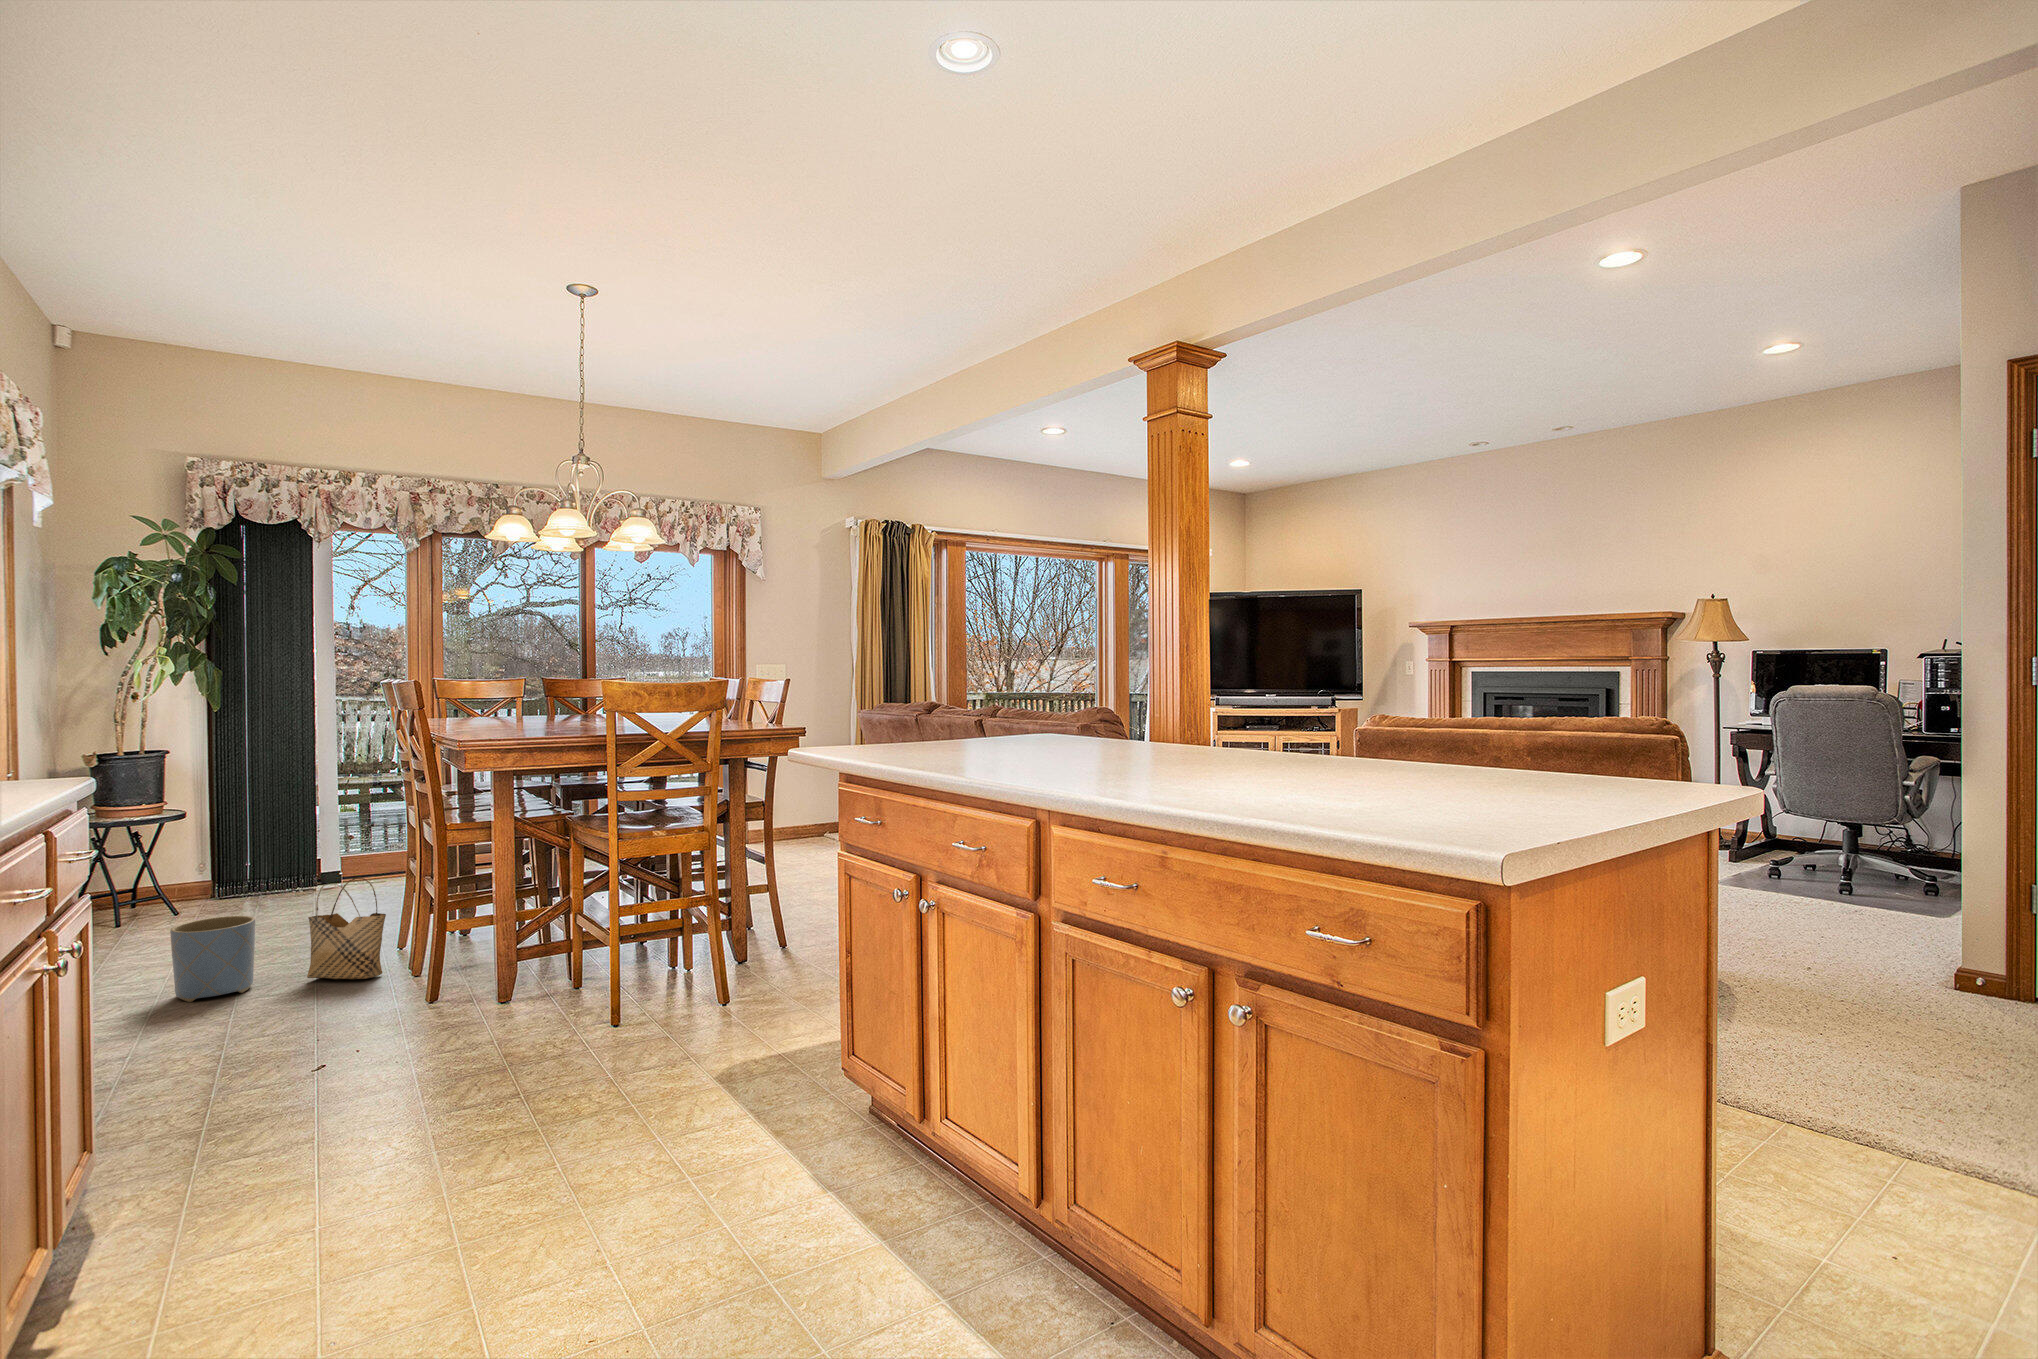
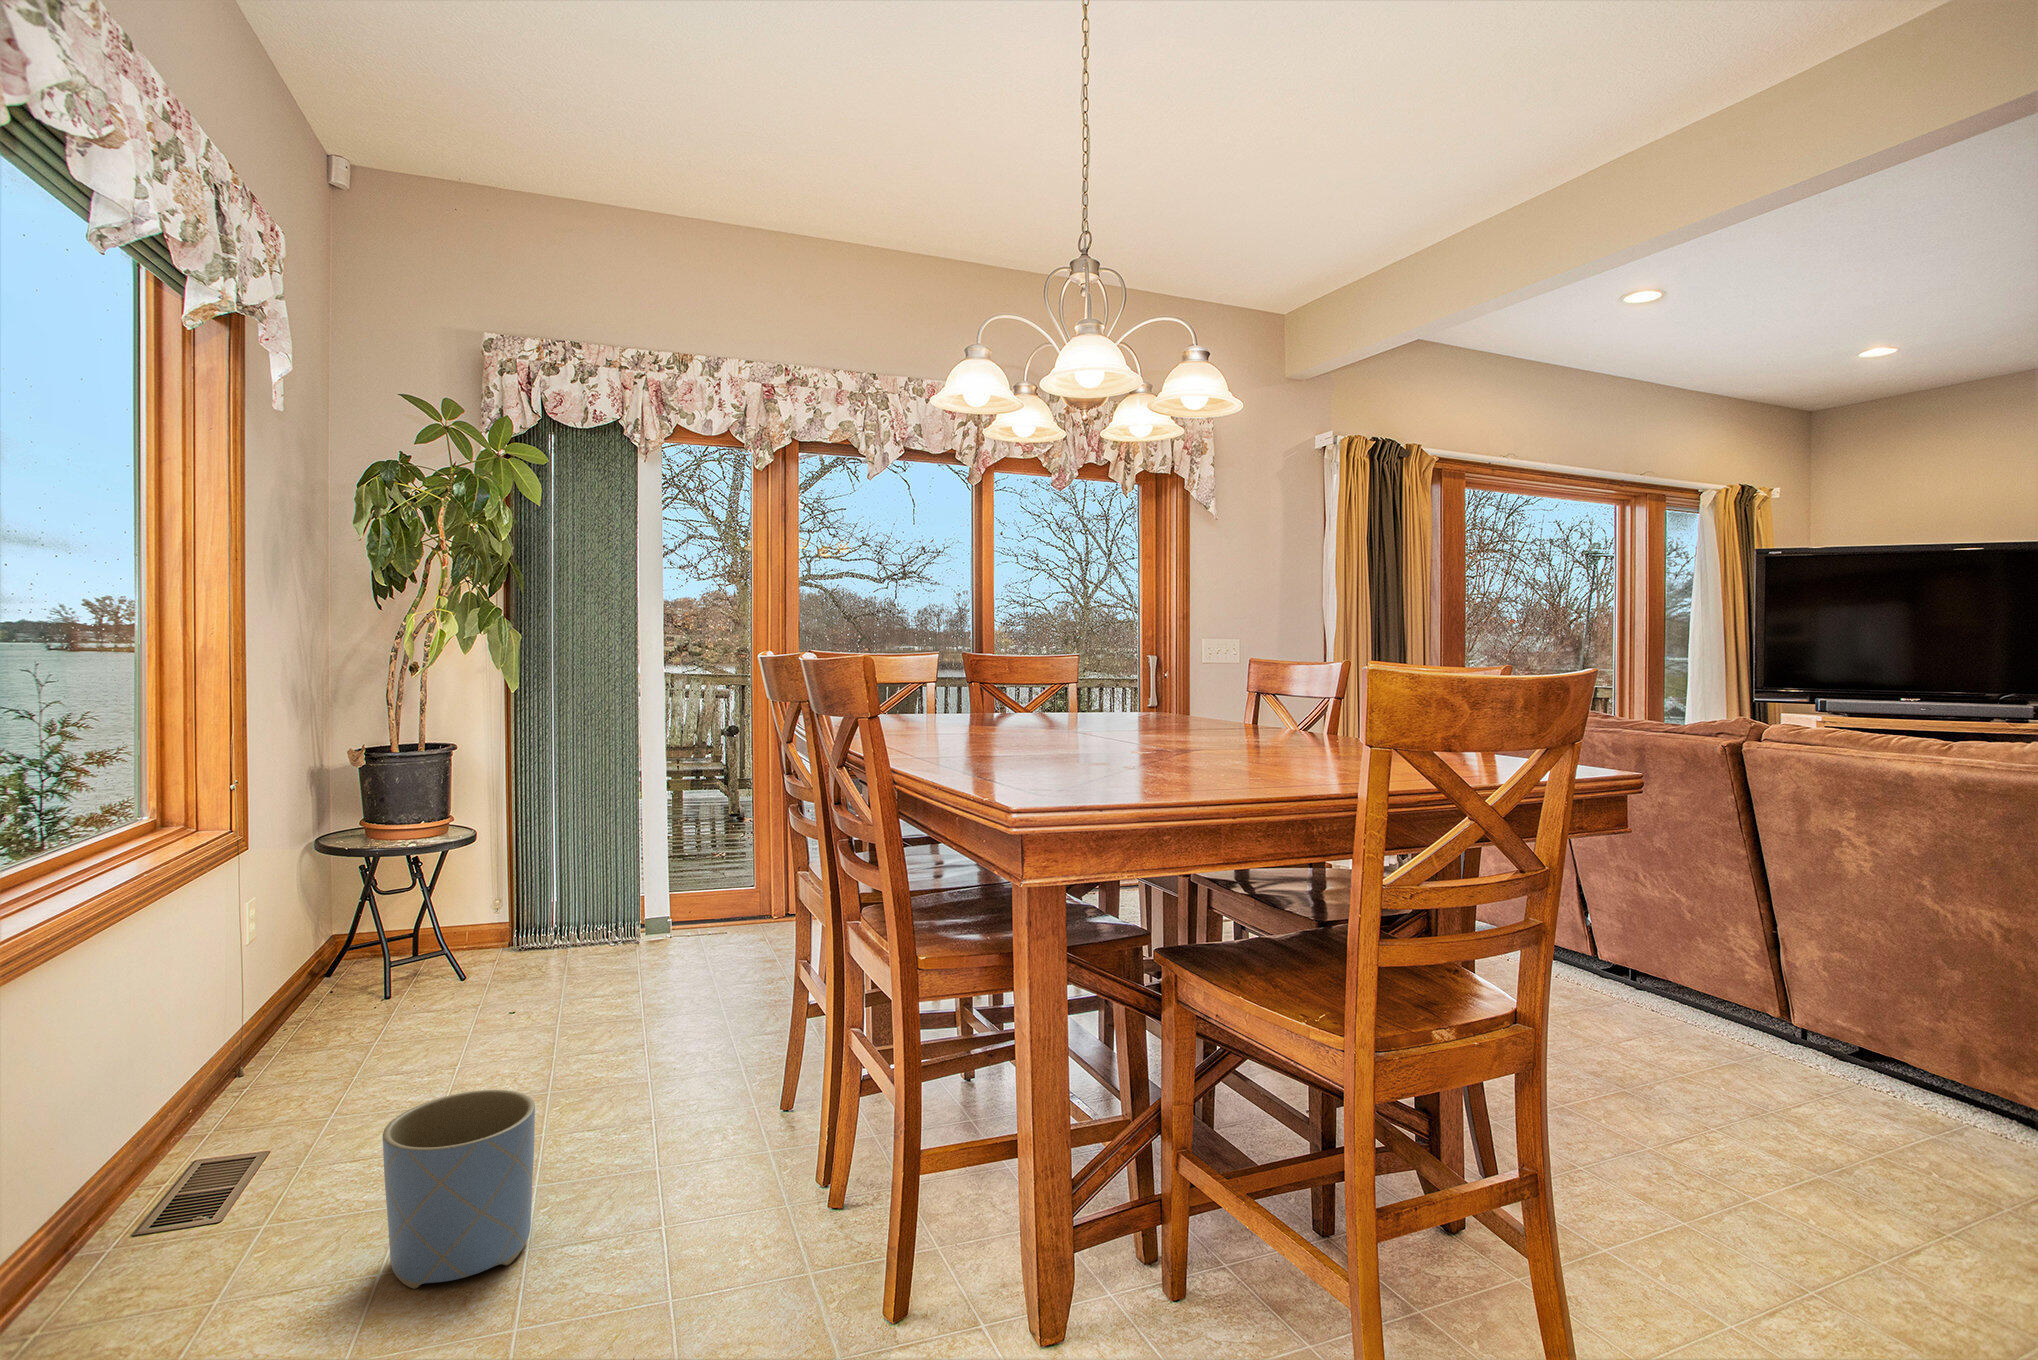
woven basket: present [307,877,386,979] -> none [624,1025,766,1248]

